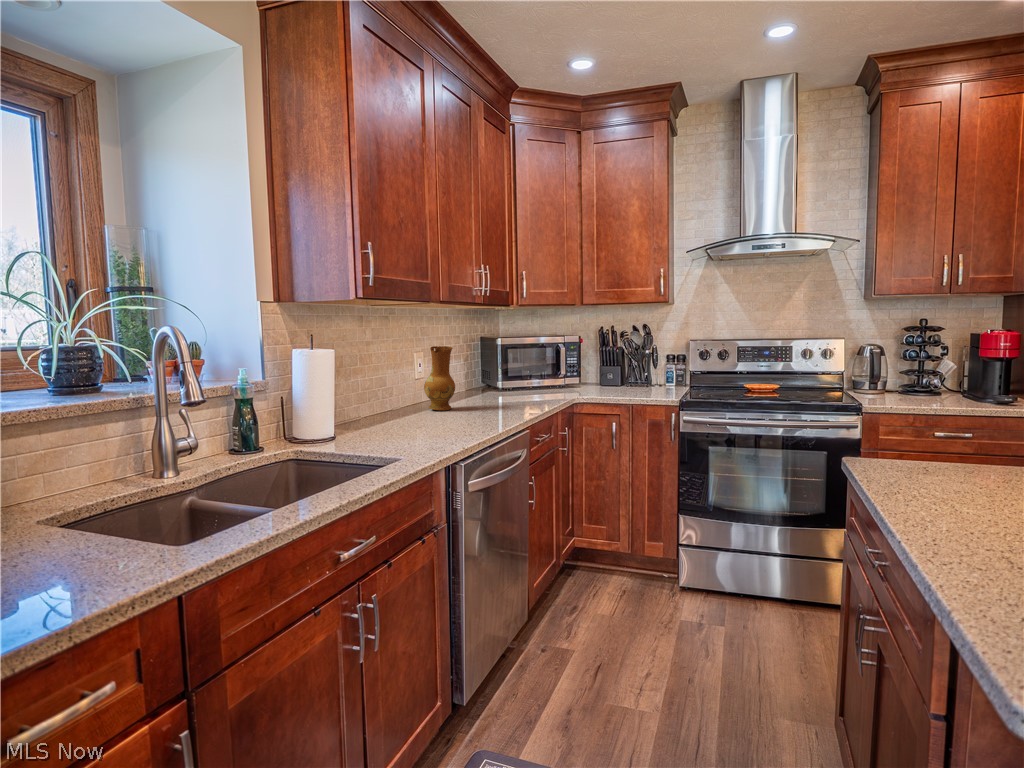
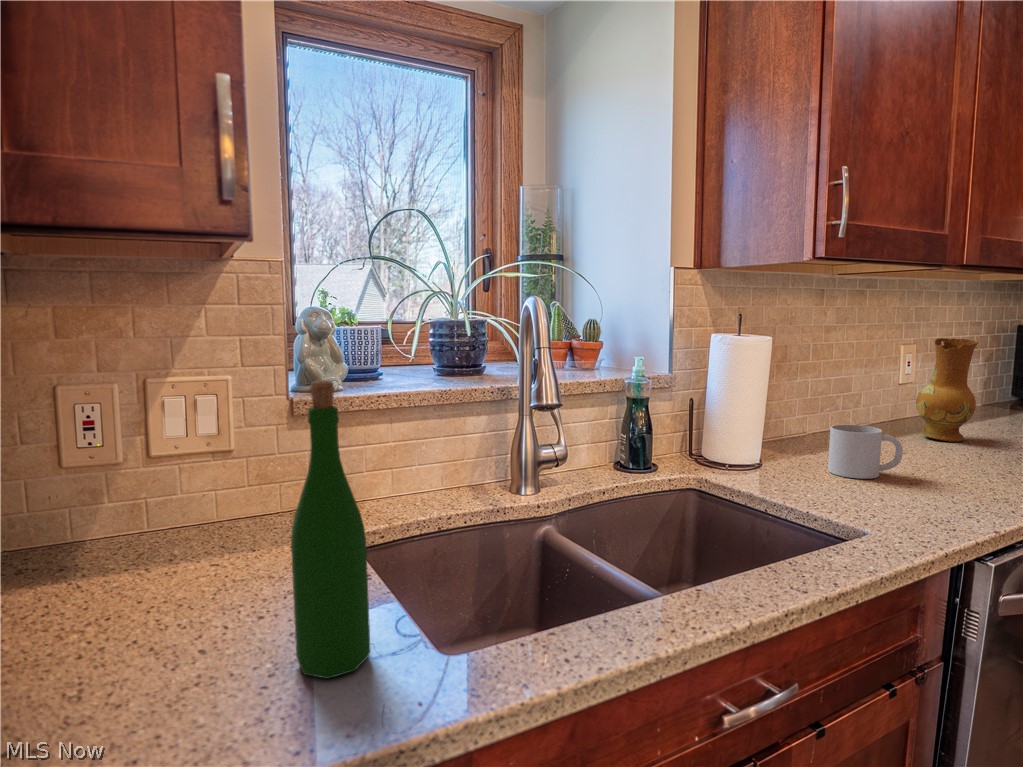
wine bottle: none [54,383,120,582] -> present [291,380,370,679]
mug: none [376,403,418,436] -> present [828,424,903,479]

